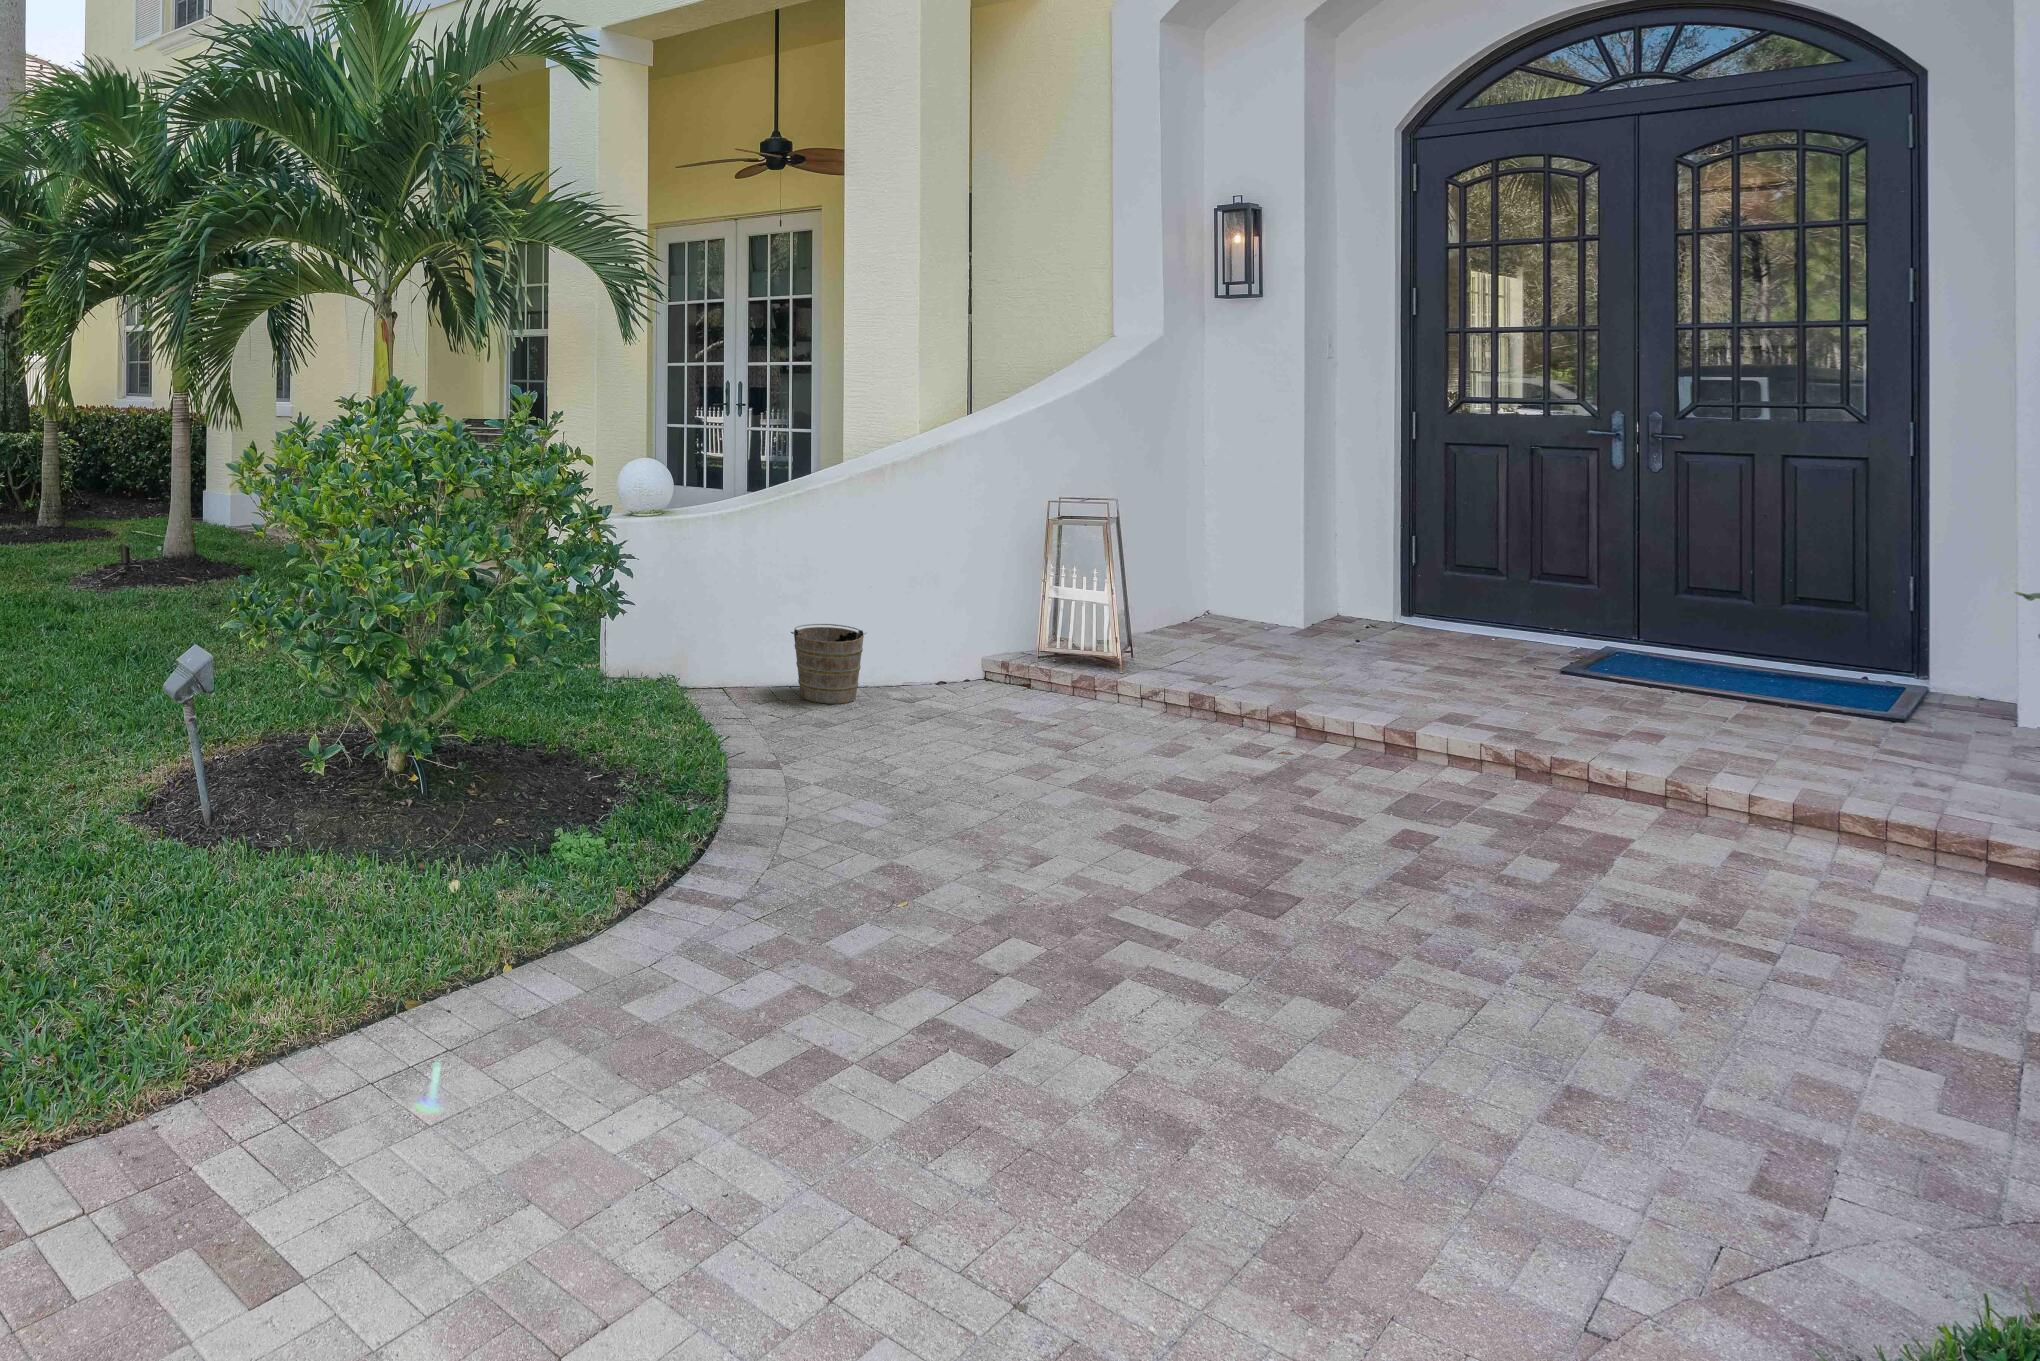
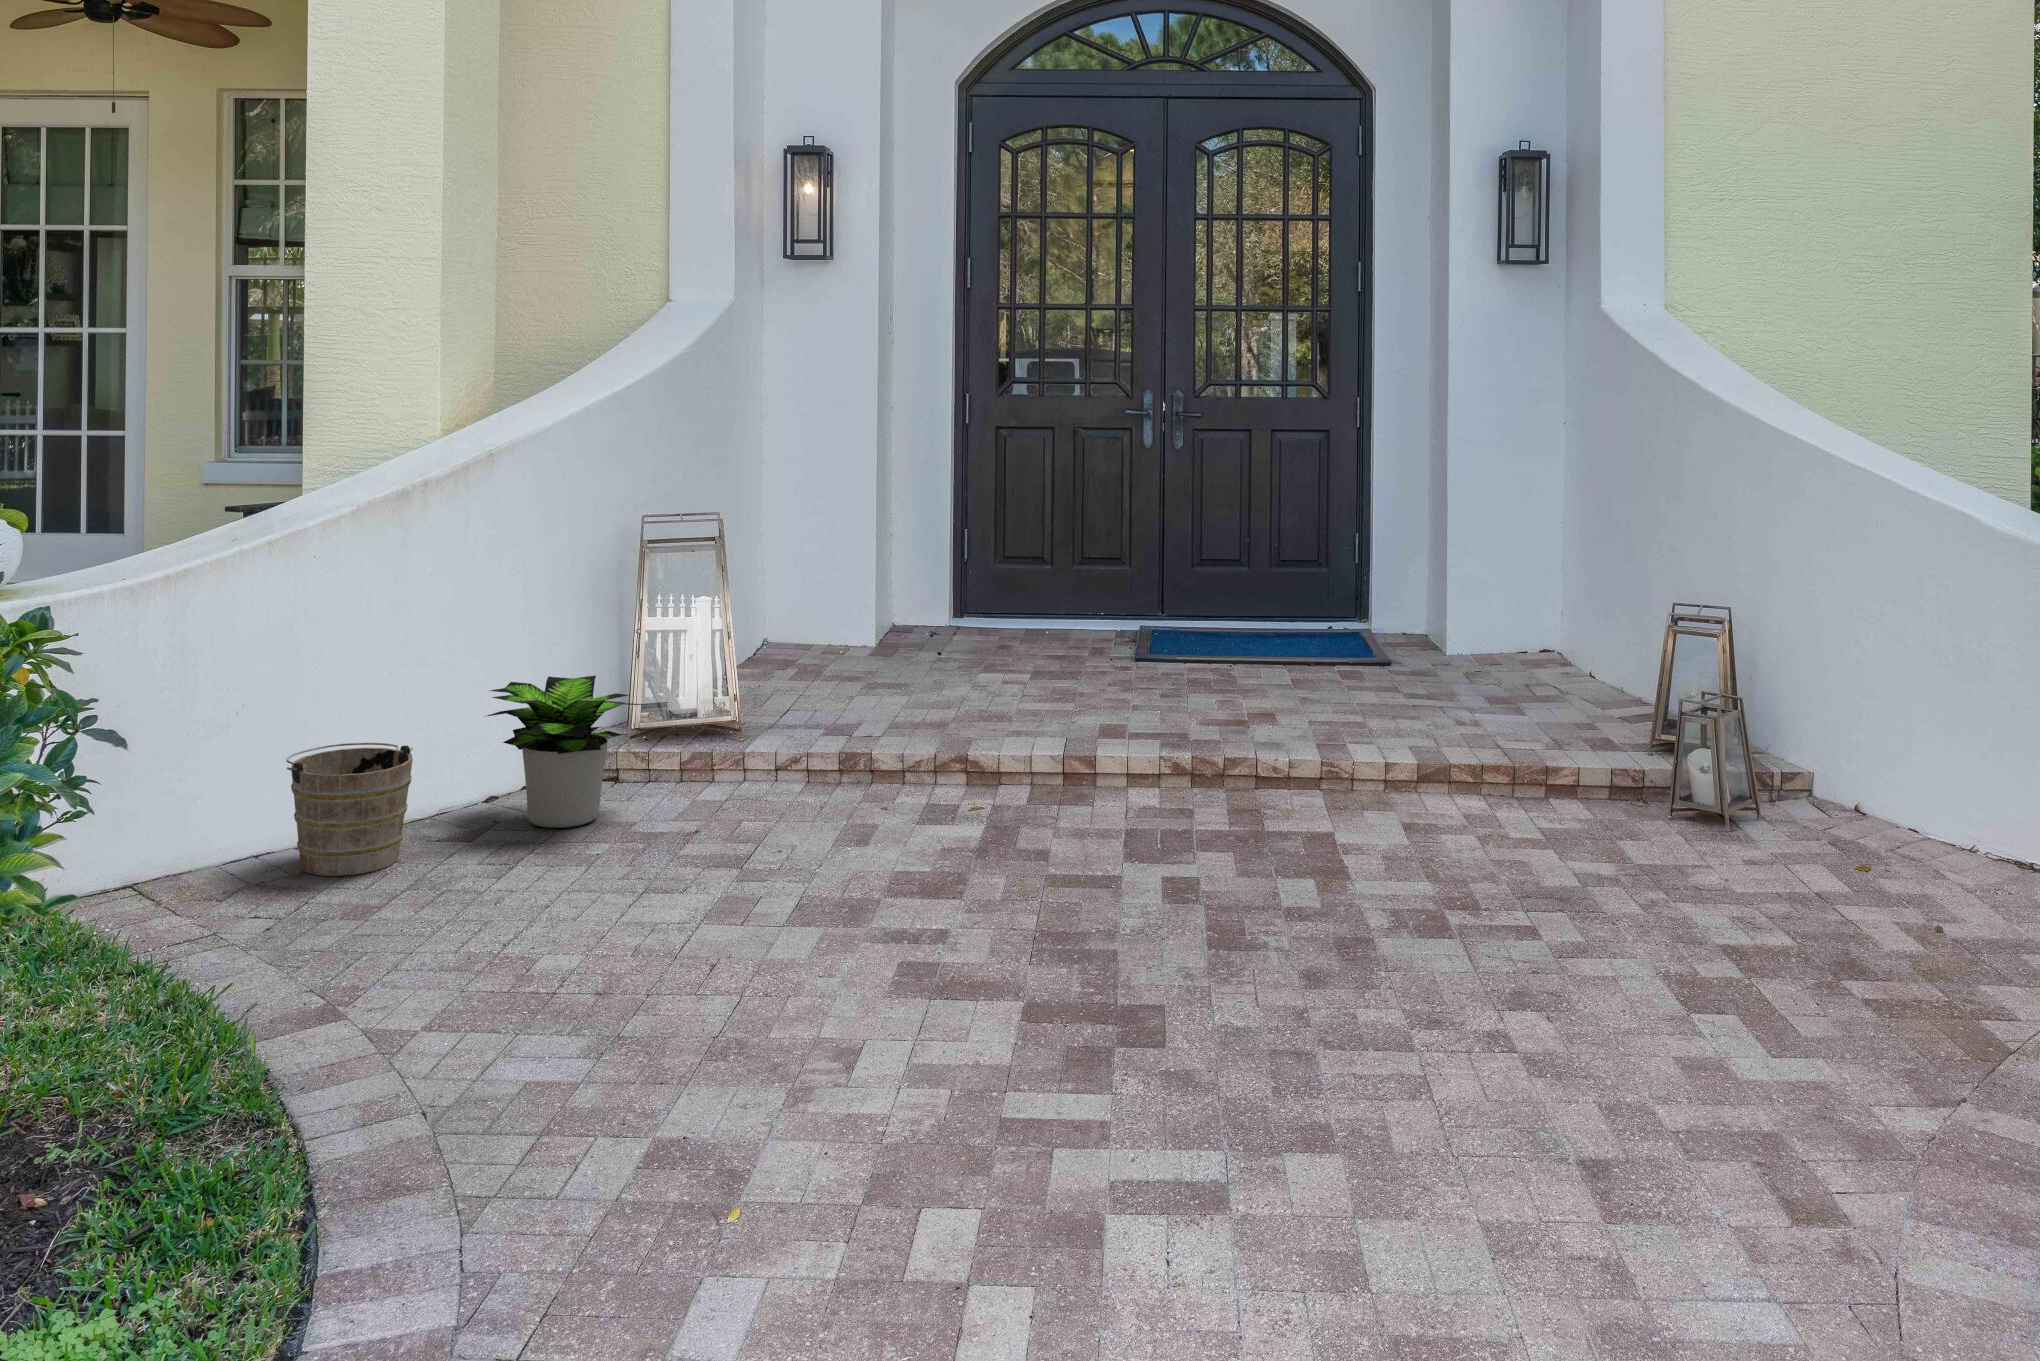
potted plant: none [918,601,1030,704] -> present [487,676,643,828]

